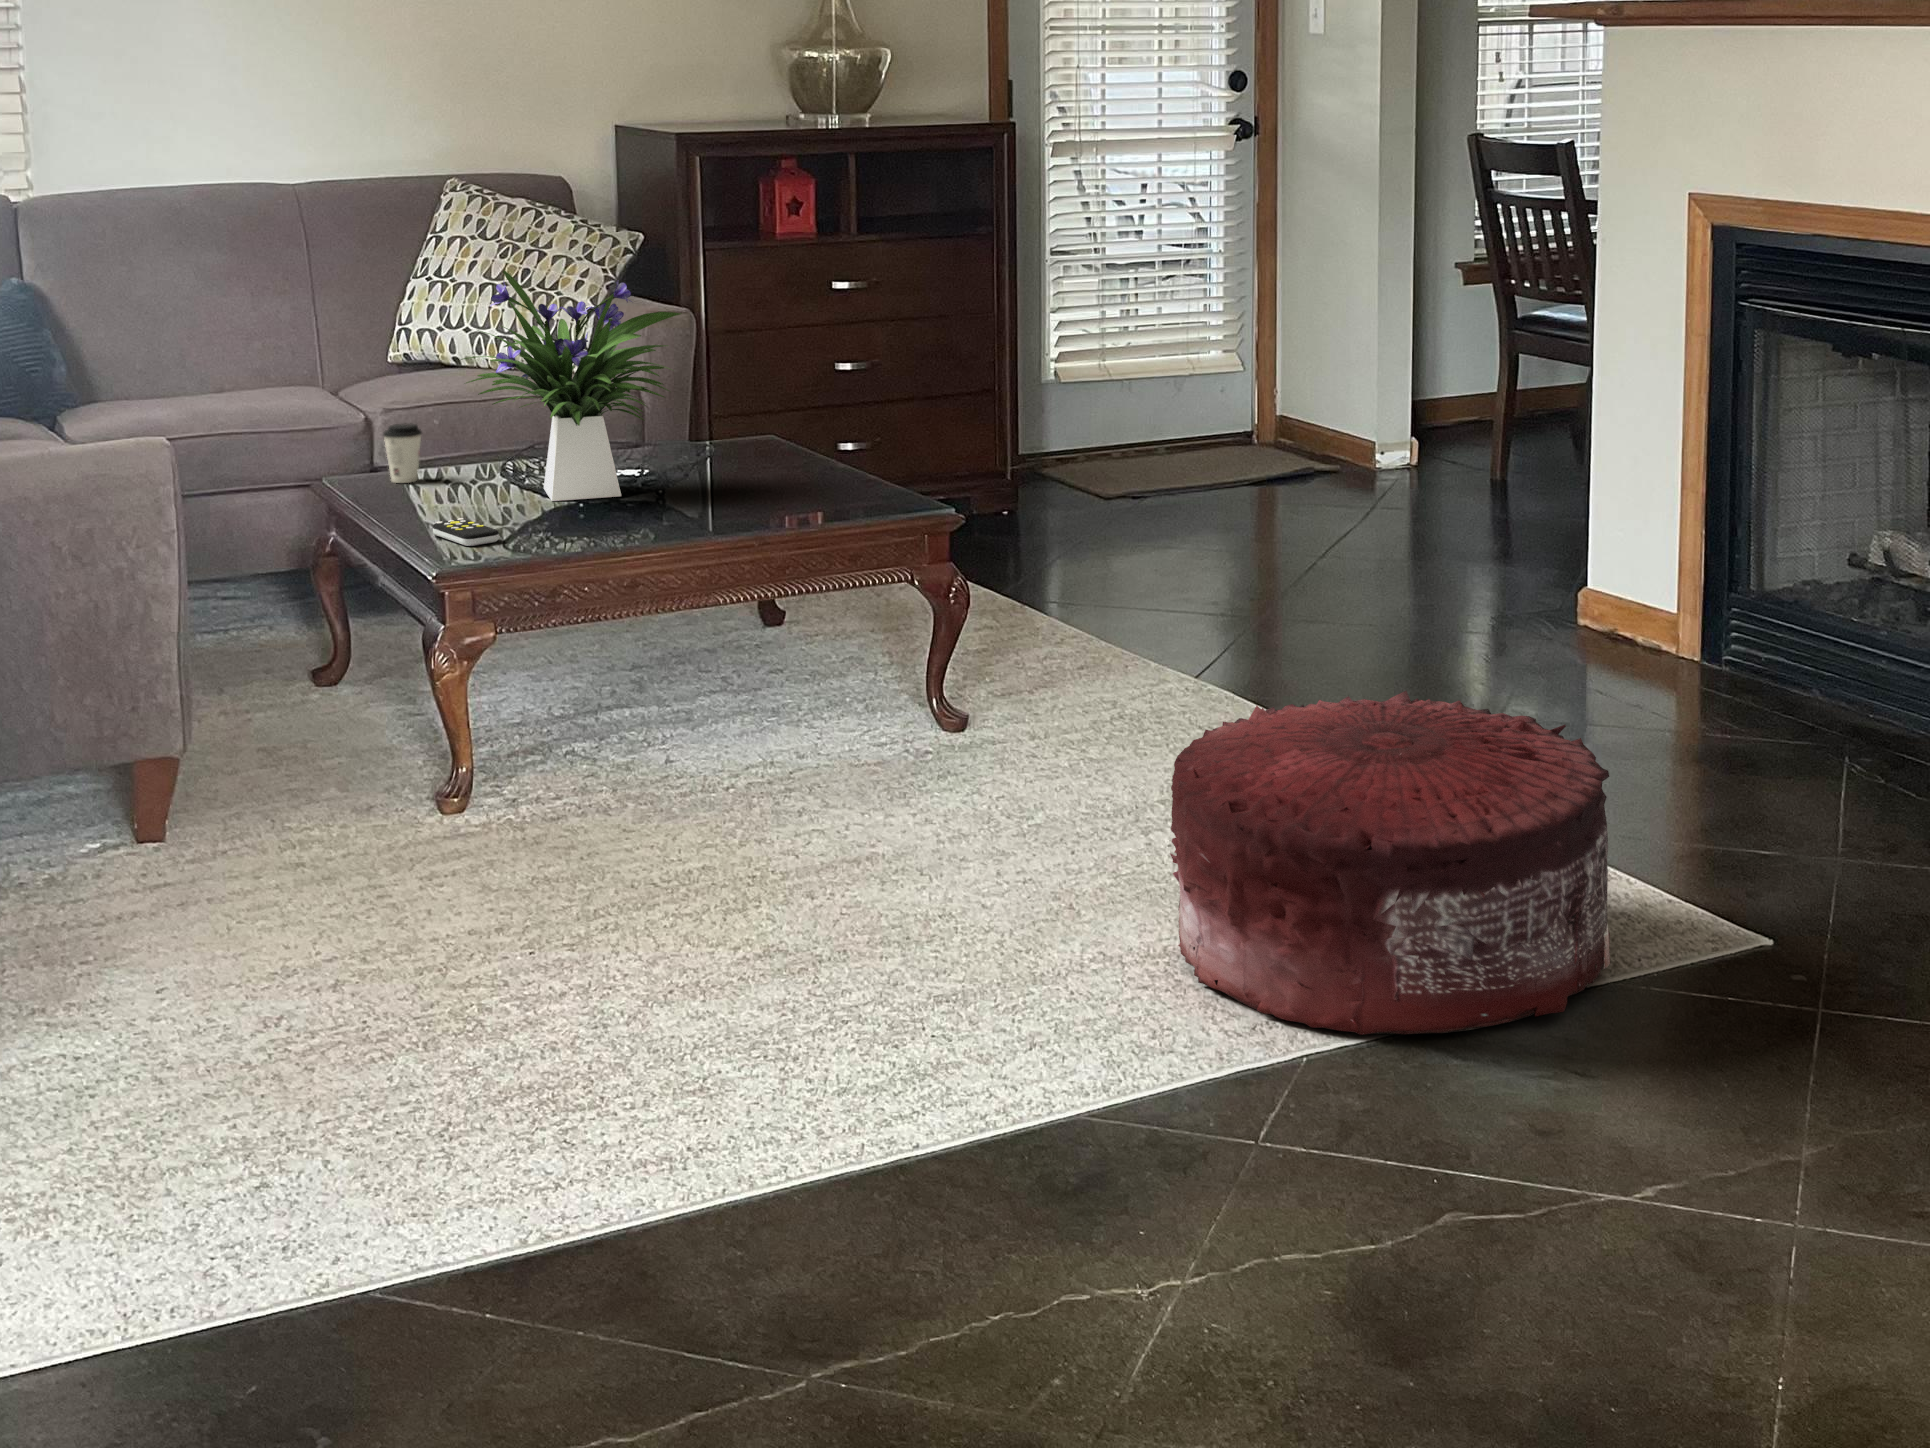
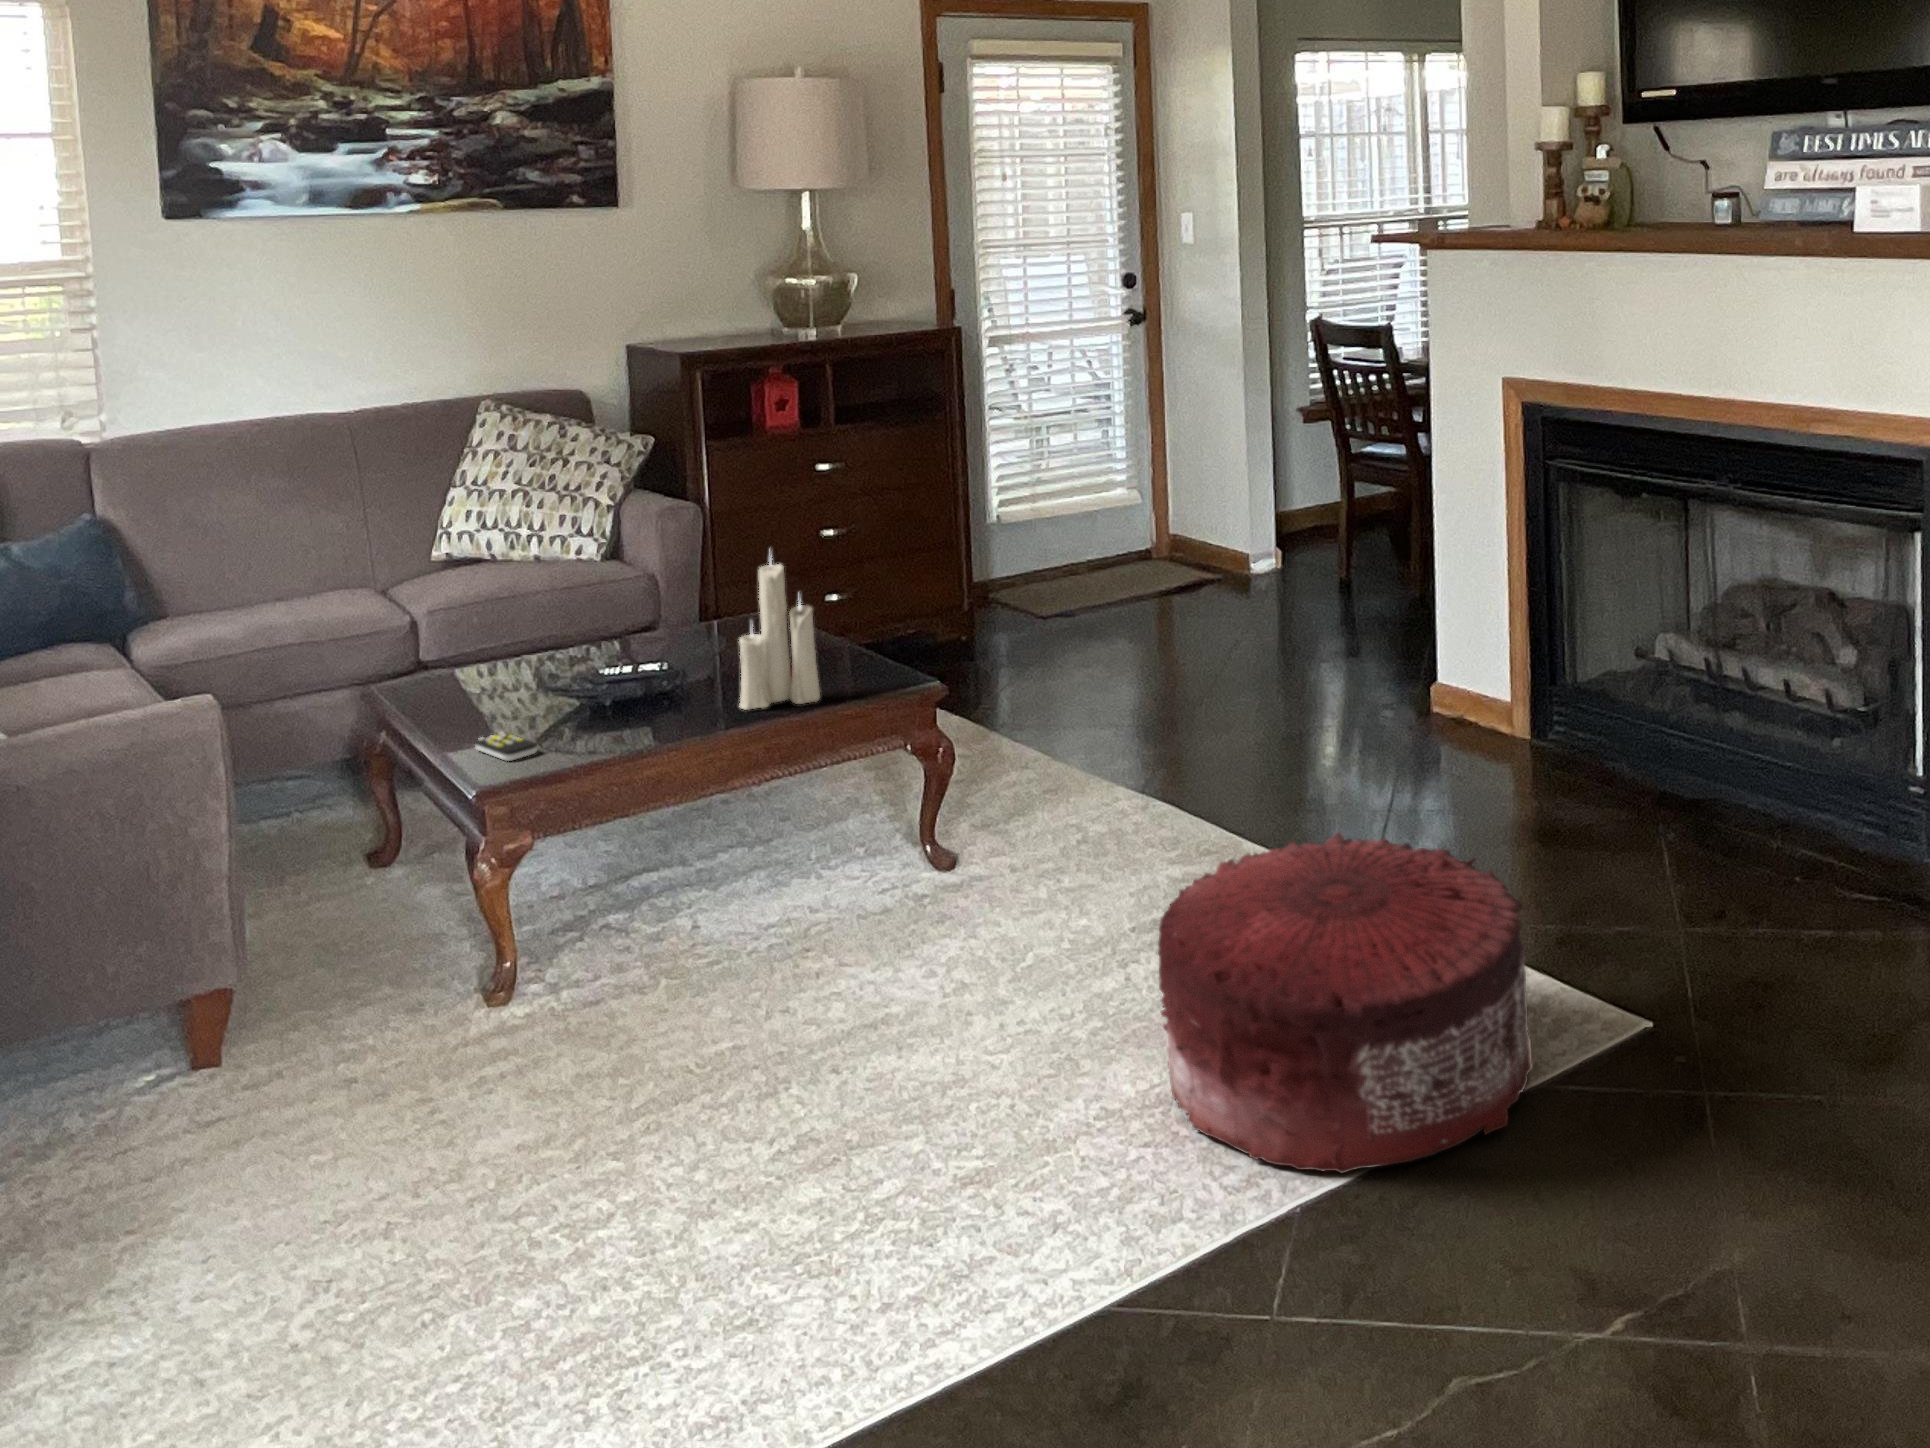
flower arrangement: present [461,271,681,501] -> none [498,501,697,700]
candle: none [721,323,814,519] -> present [739,557,820,710]
coffee cup: present [383,424,422,483] -> none [428,635,465,689]

